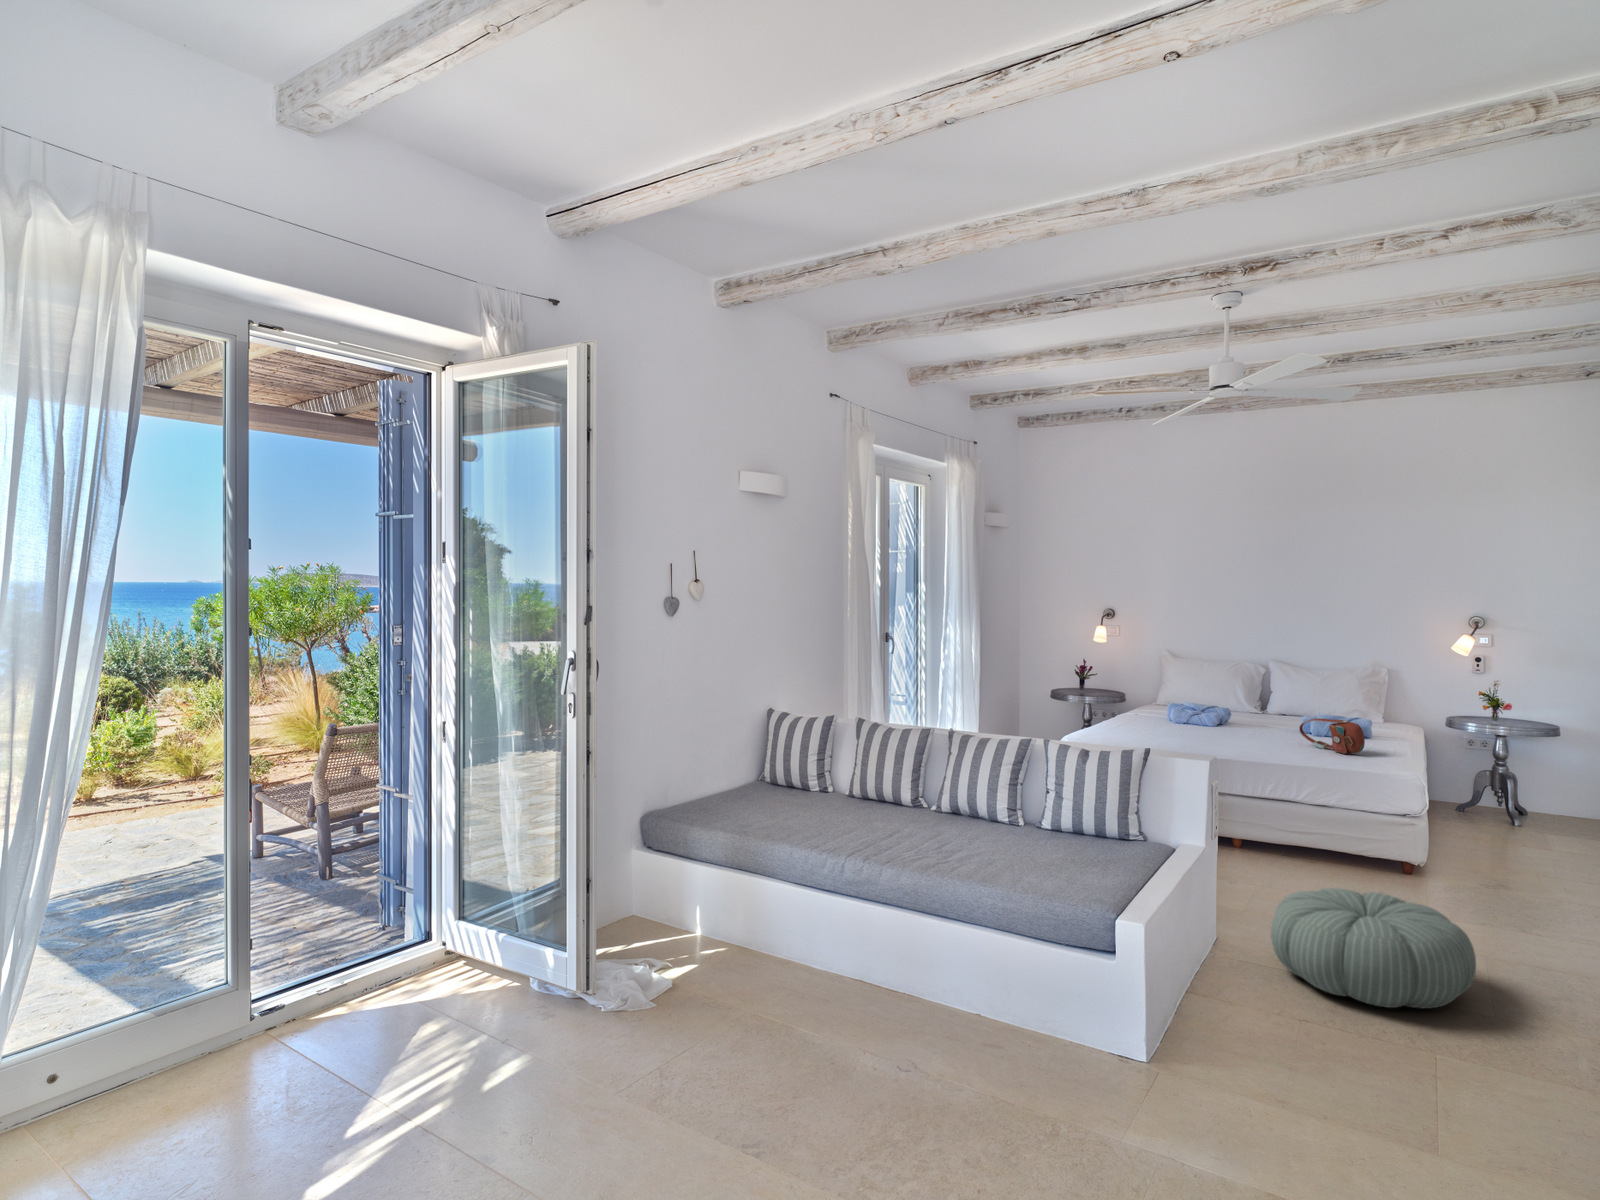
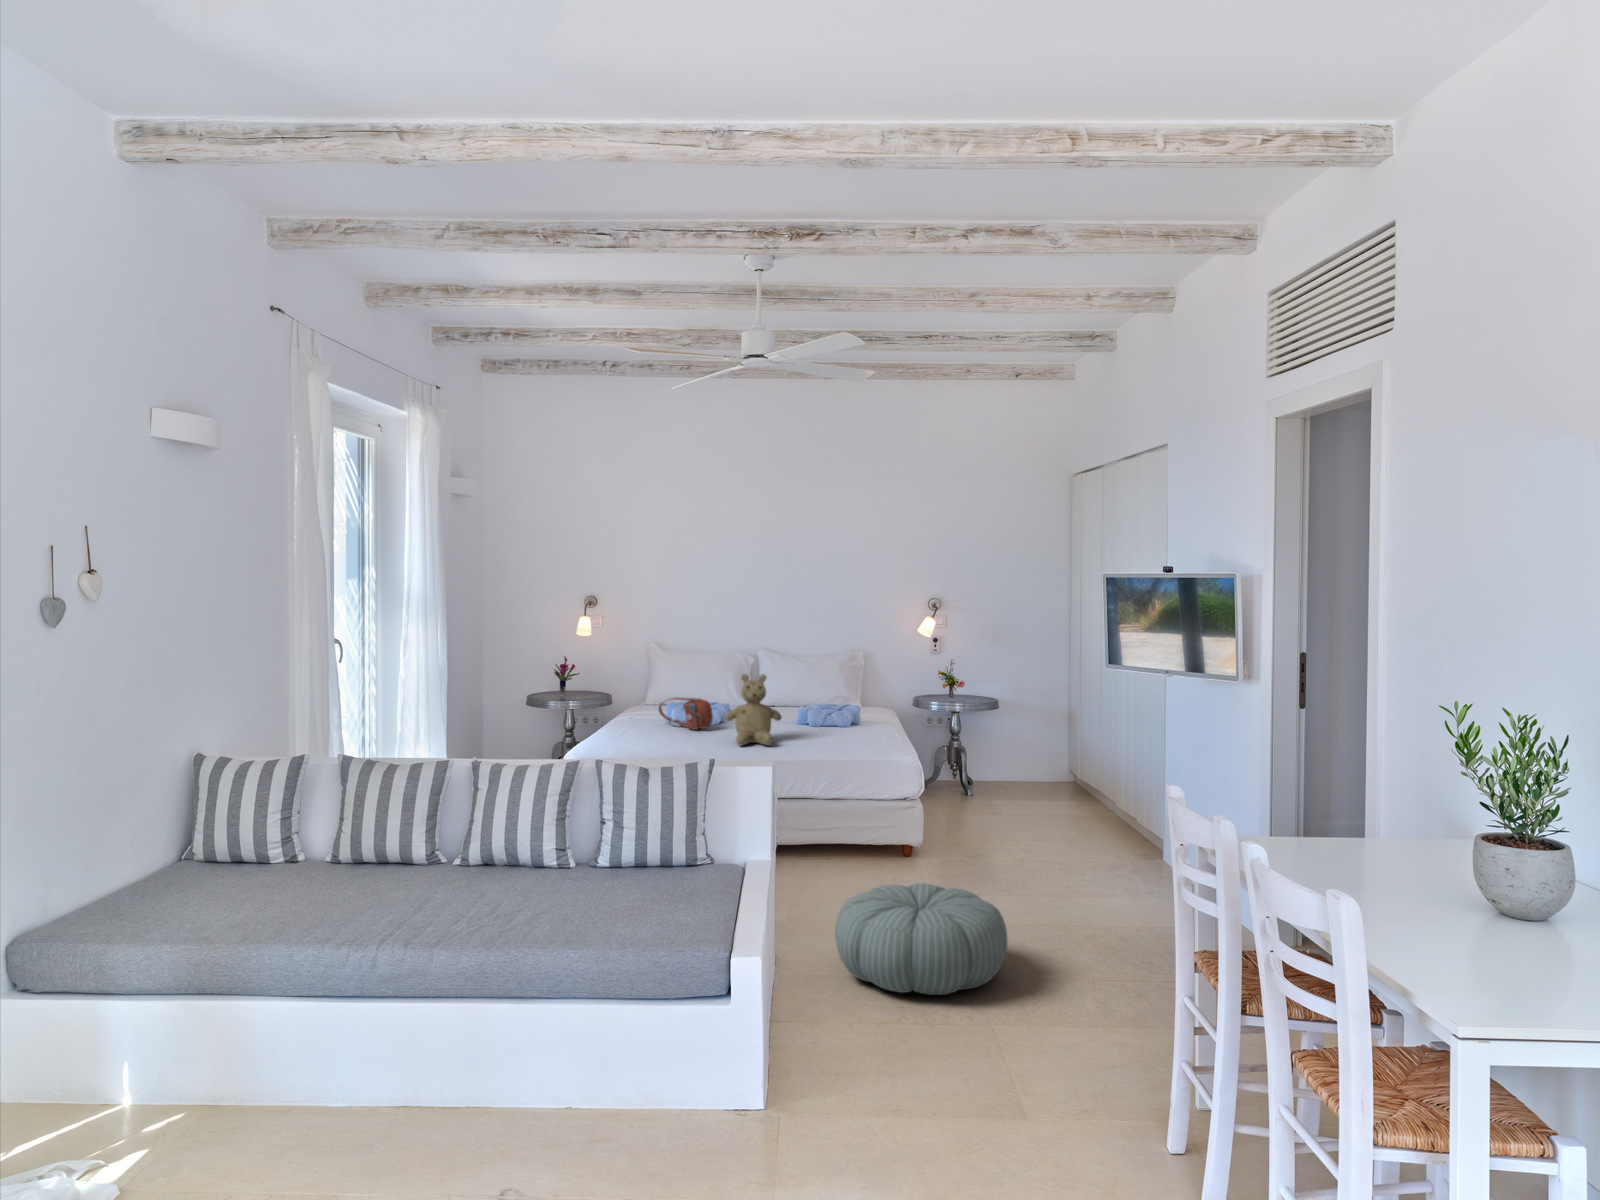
teddy bear: none [1212,680,1270,747] -> present [725,674,781,745]
handbag: present [1299,719,1365,754] -> present [659,698,713,730]

